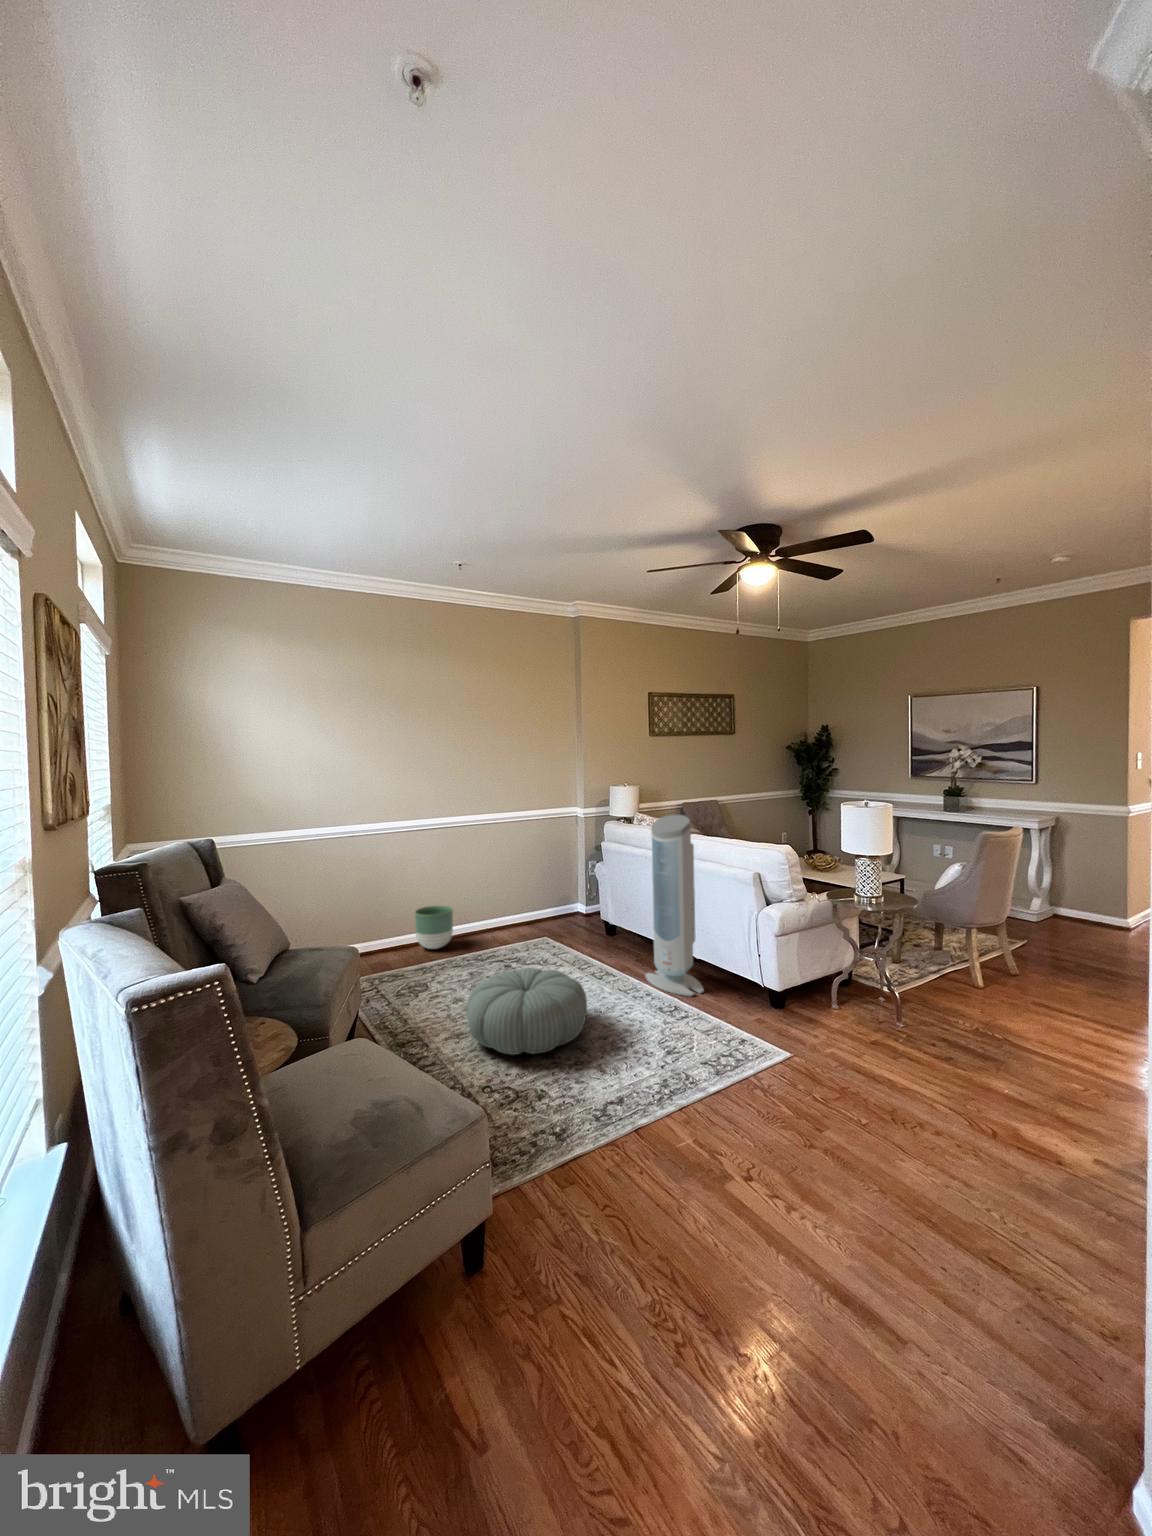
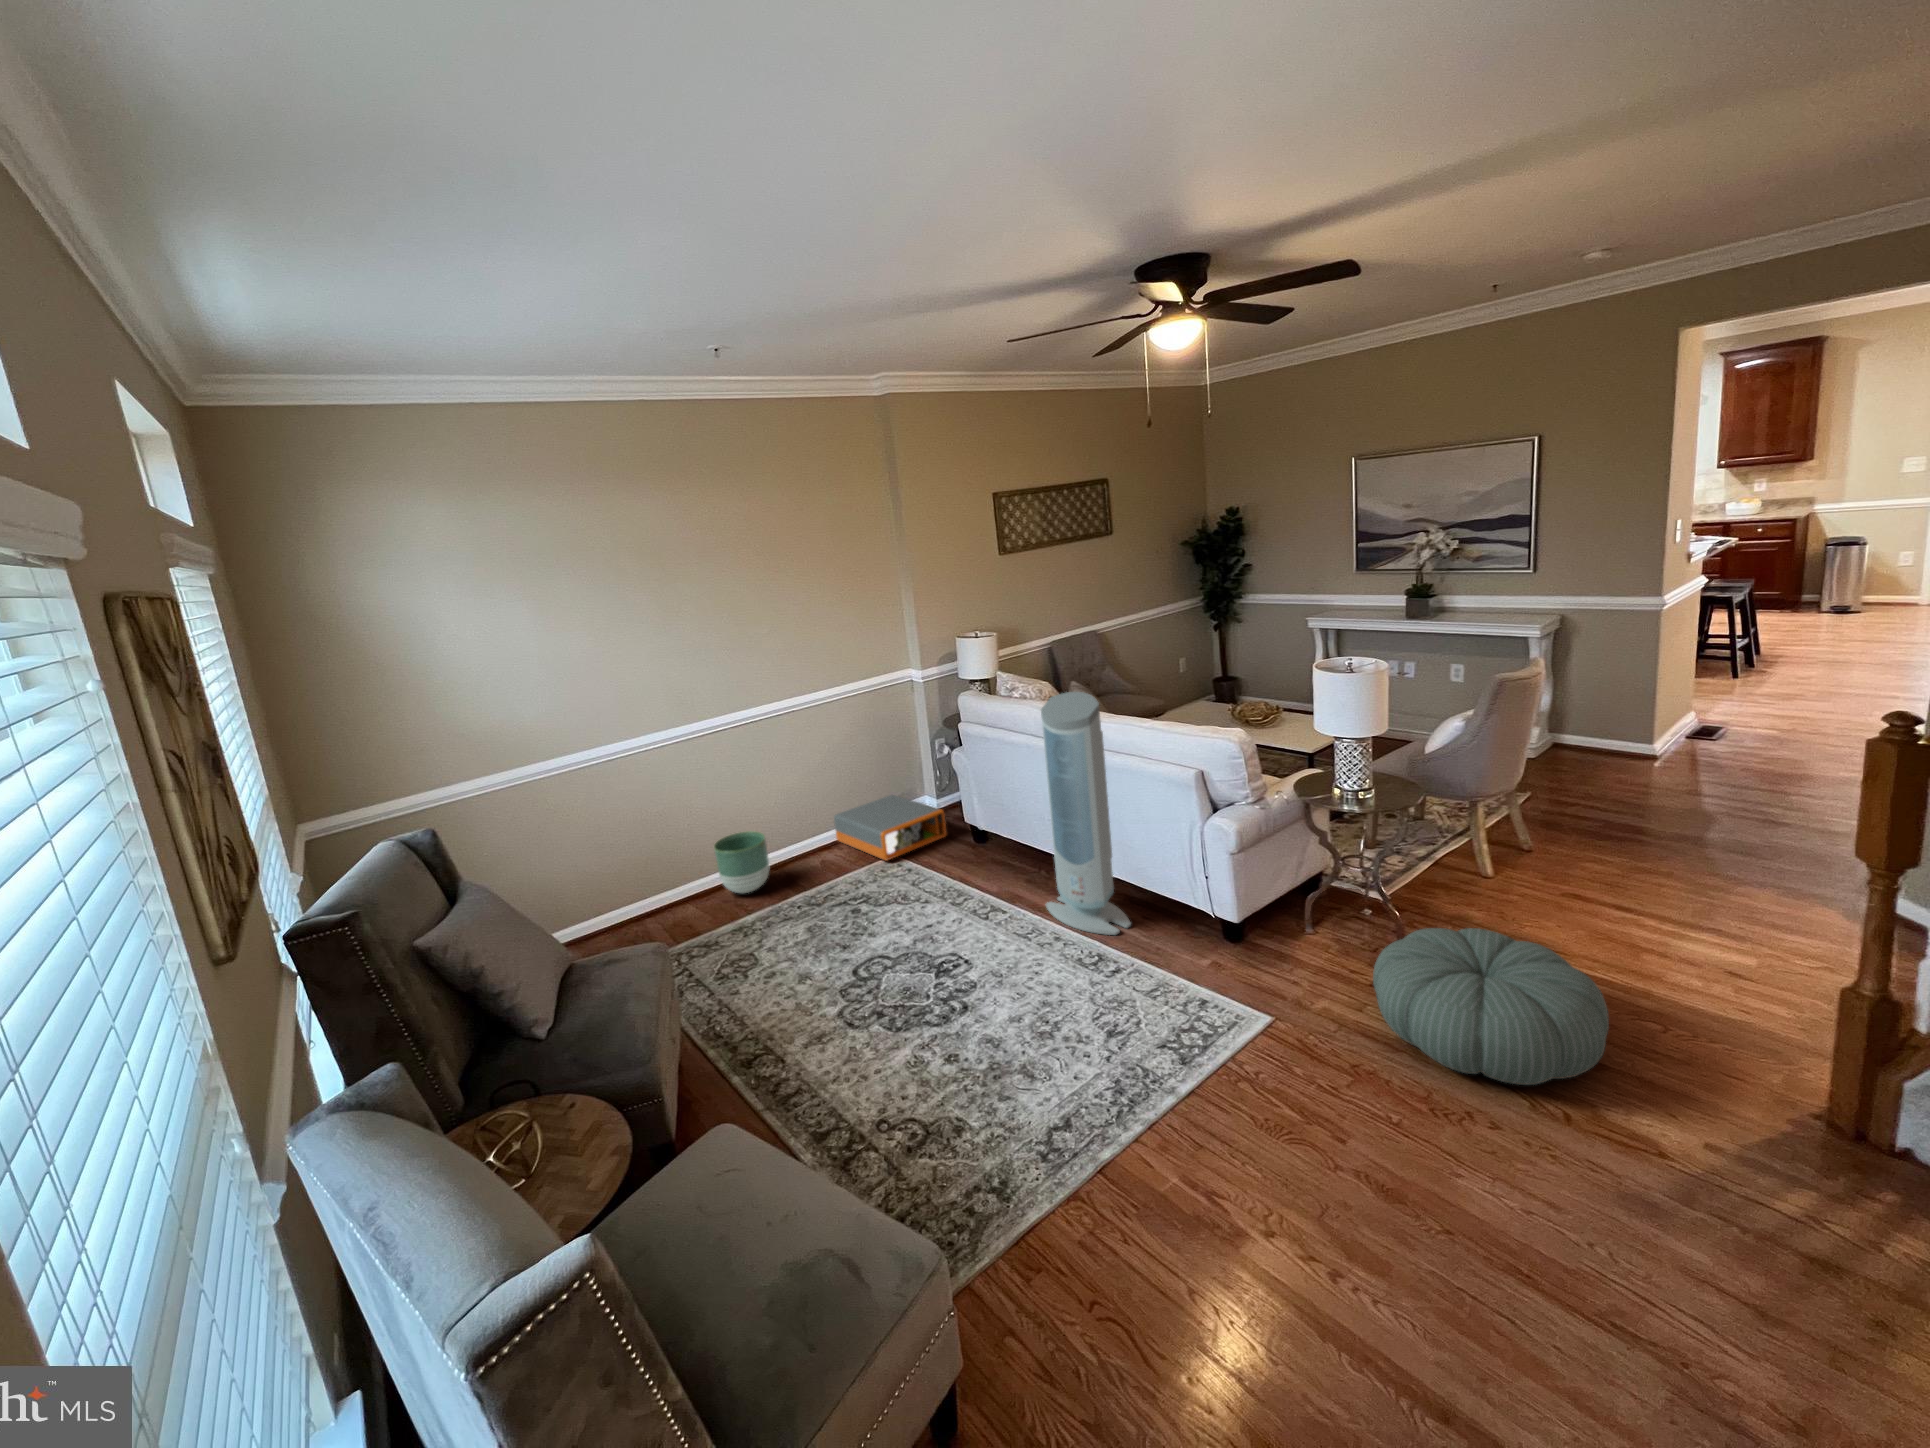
storage box: none [506,898,586,939] -> present [834,795,947,861]
pouf: present [466,968,587,1055] -> present [1373,928,1609,1085]

